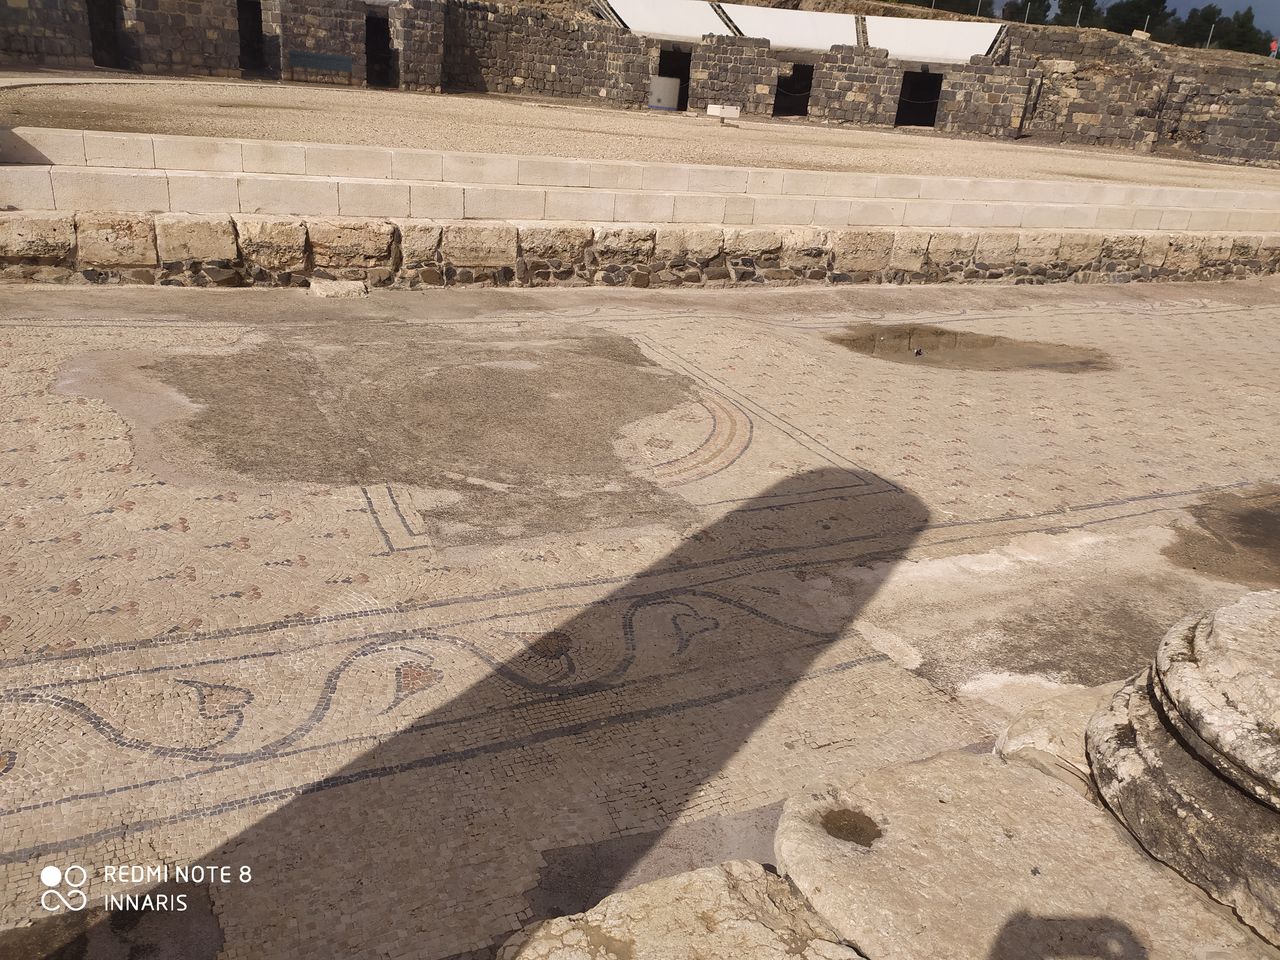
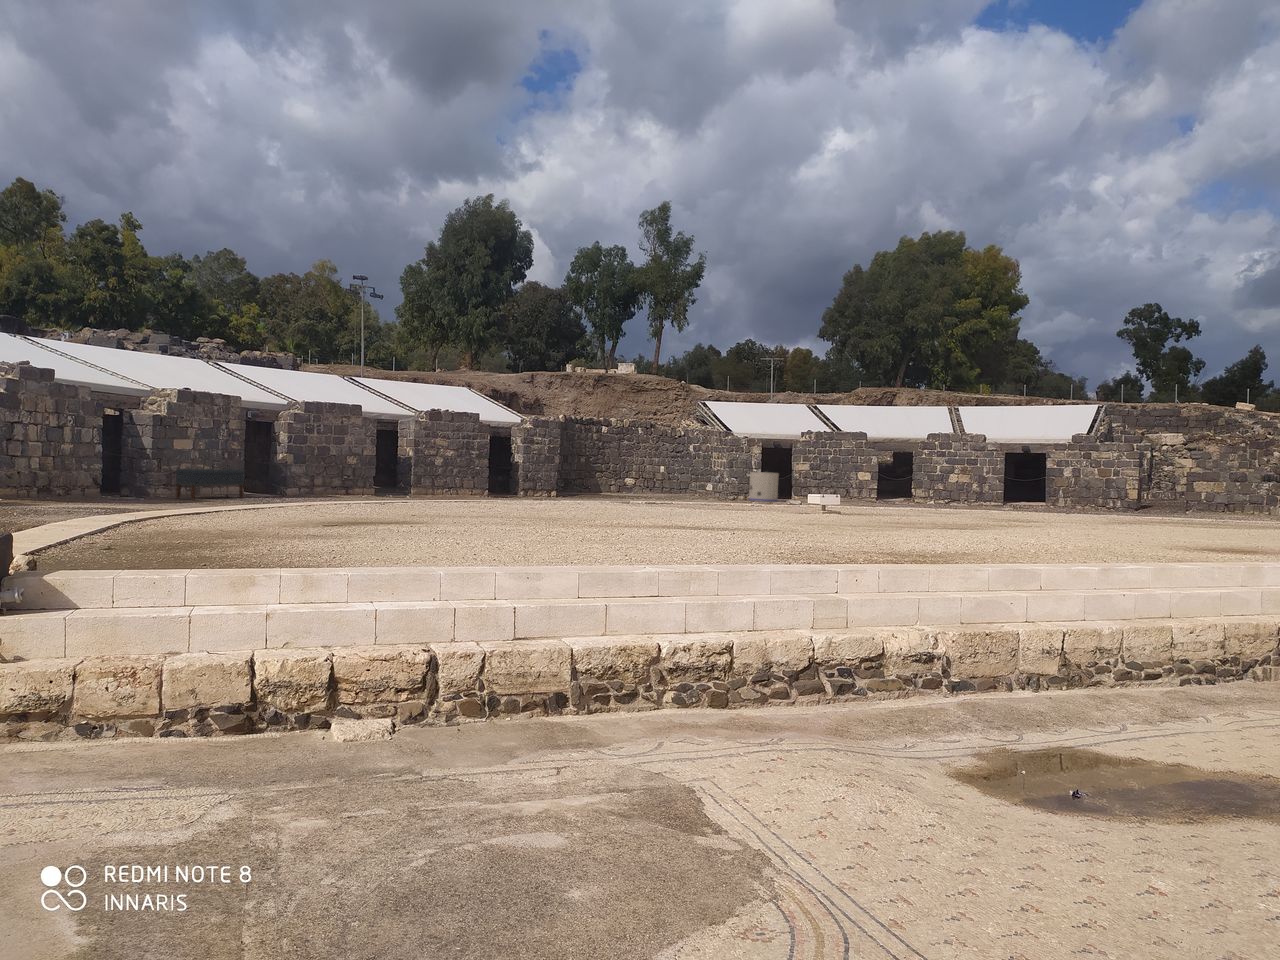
bench: present [289,50,352,86] -> present [176,469,245,500]

